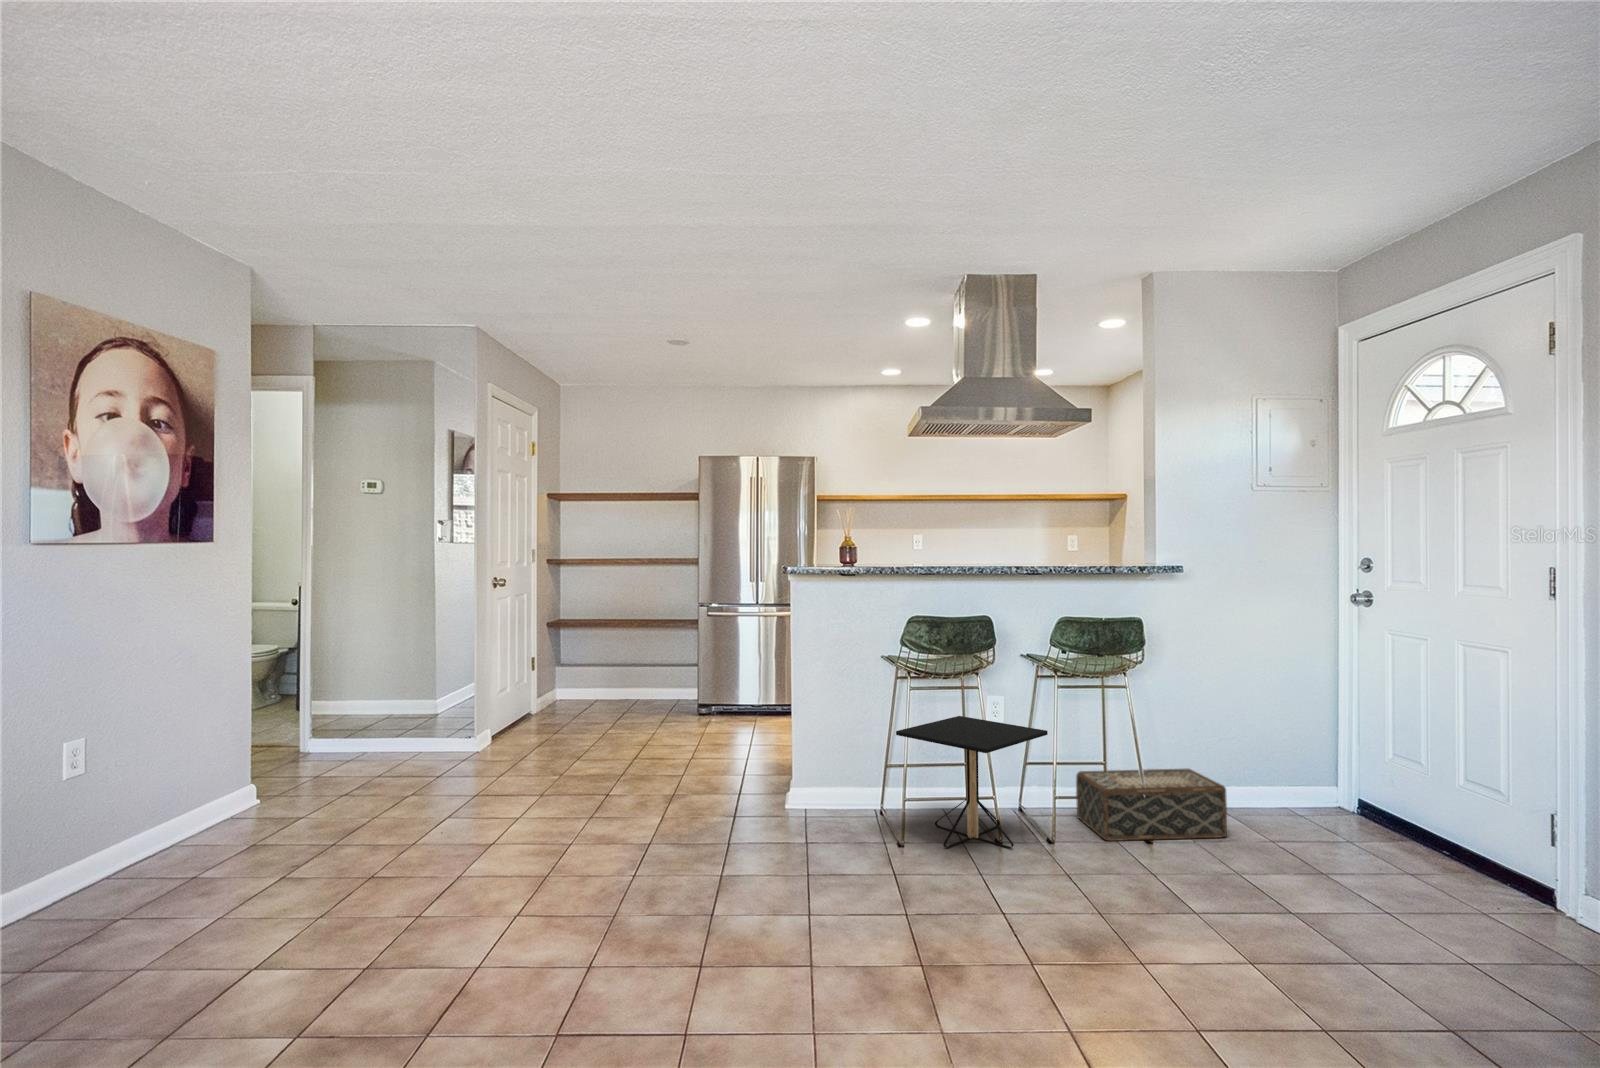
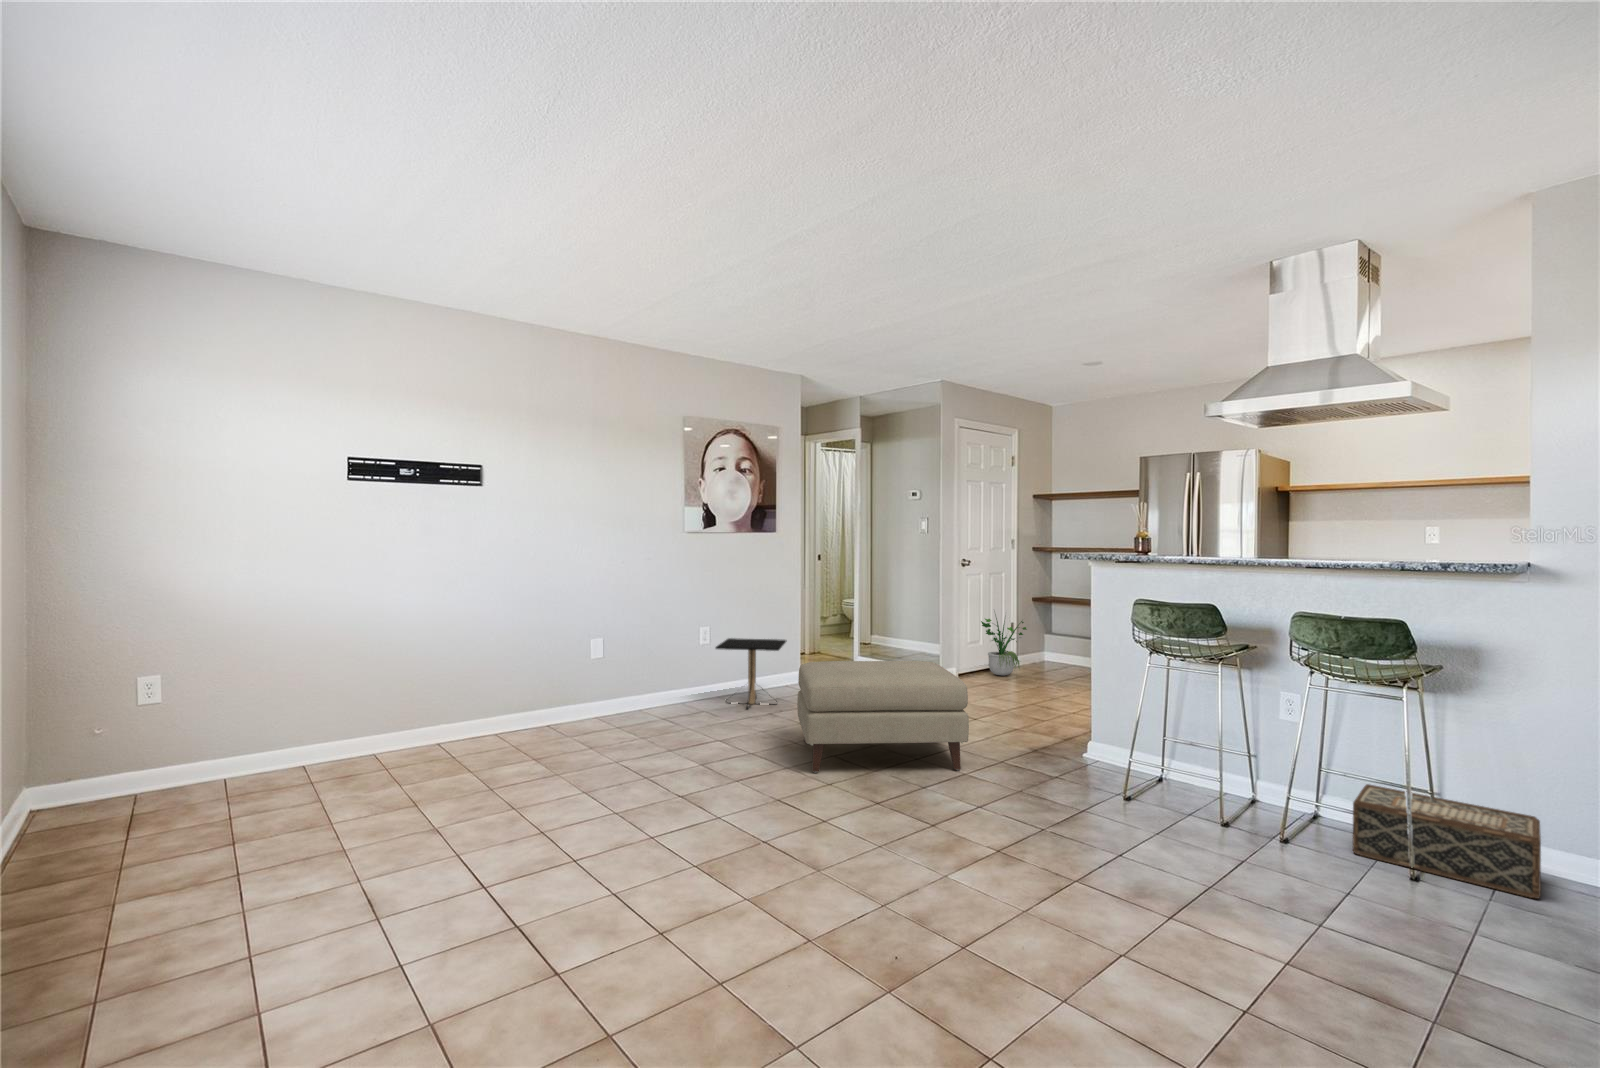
potted plant: none [511,636,570,731] -> present [981,614,1027,676]
side table: present [896,716,1048,848] -> present [716,638,787,709]
ottoman: none [402,728,710,956] -> present [797,661,969,772]

